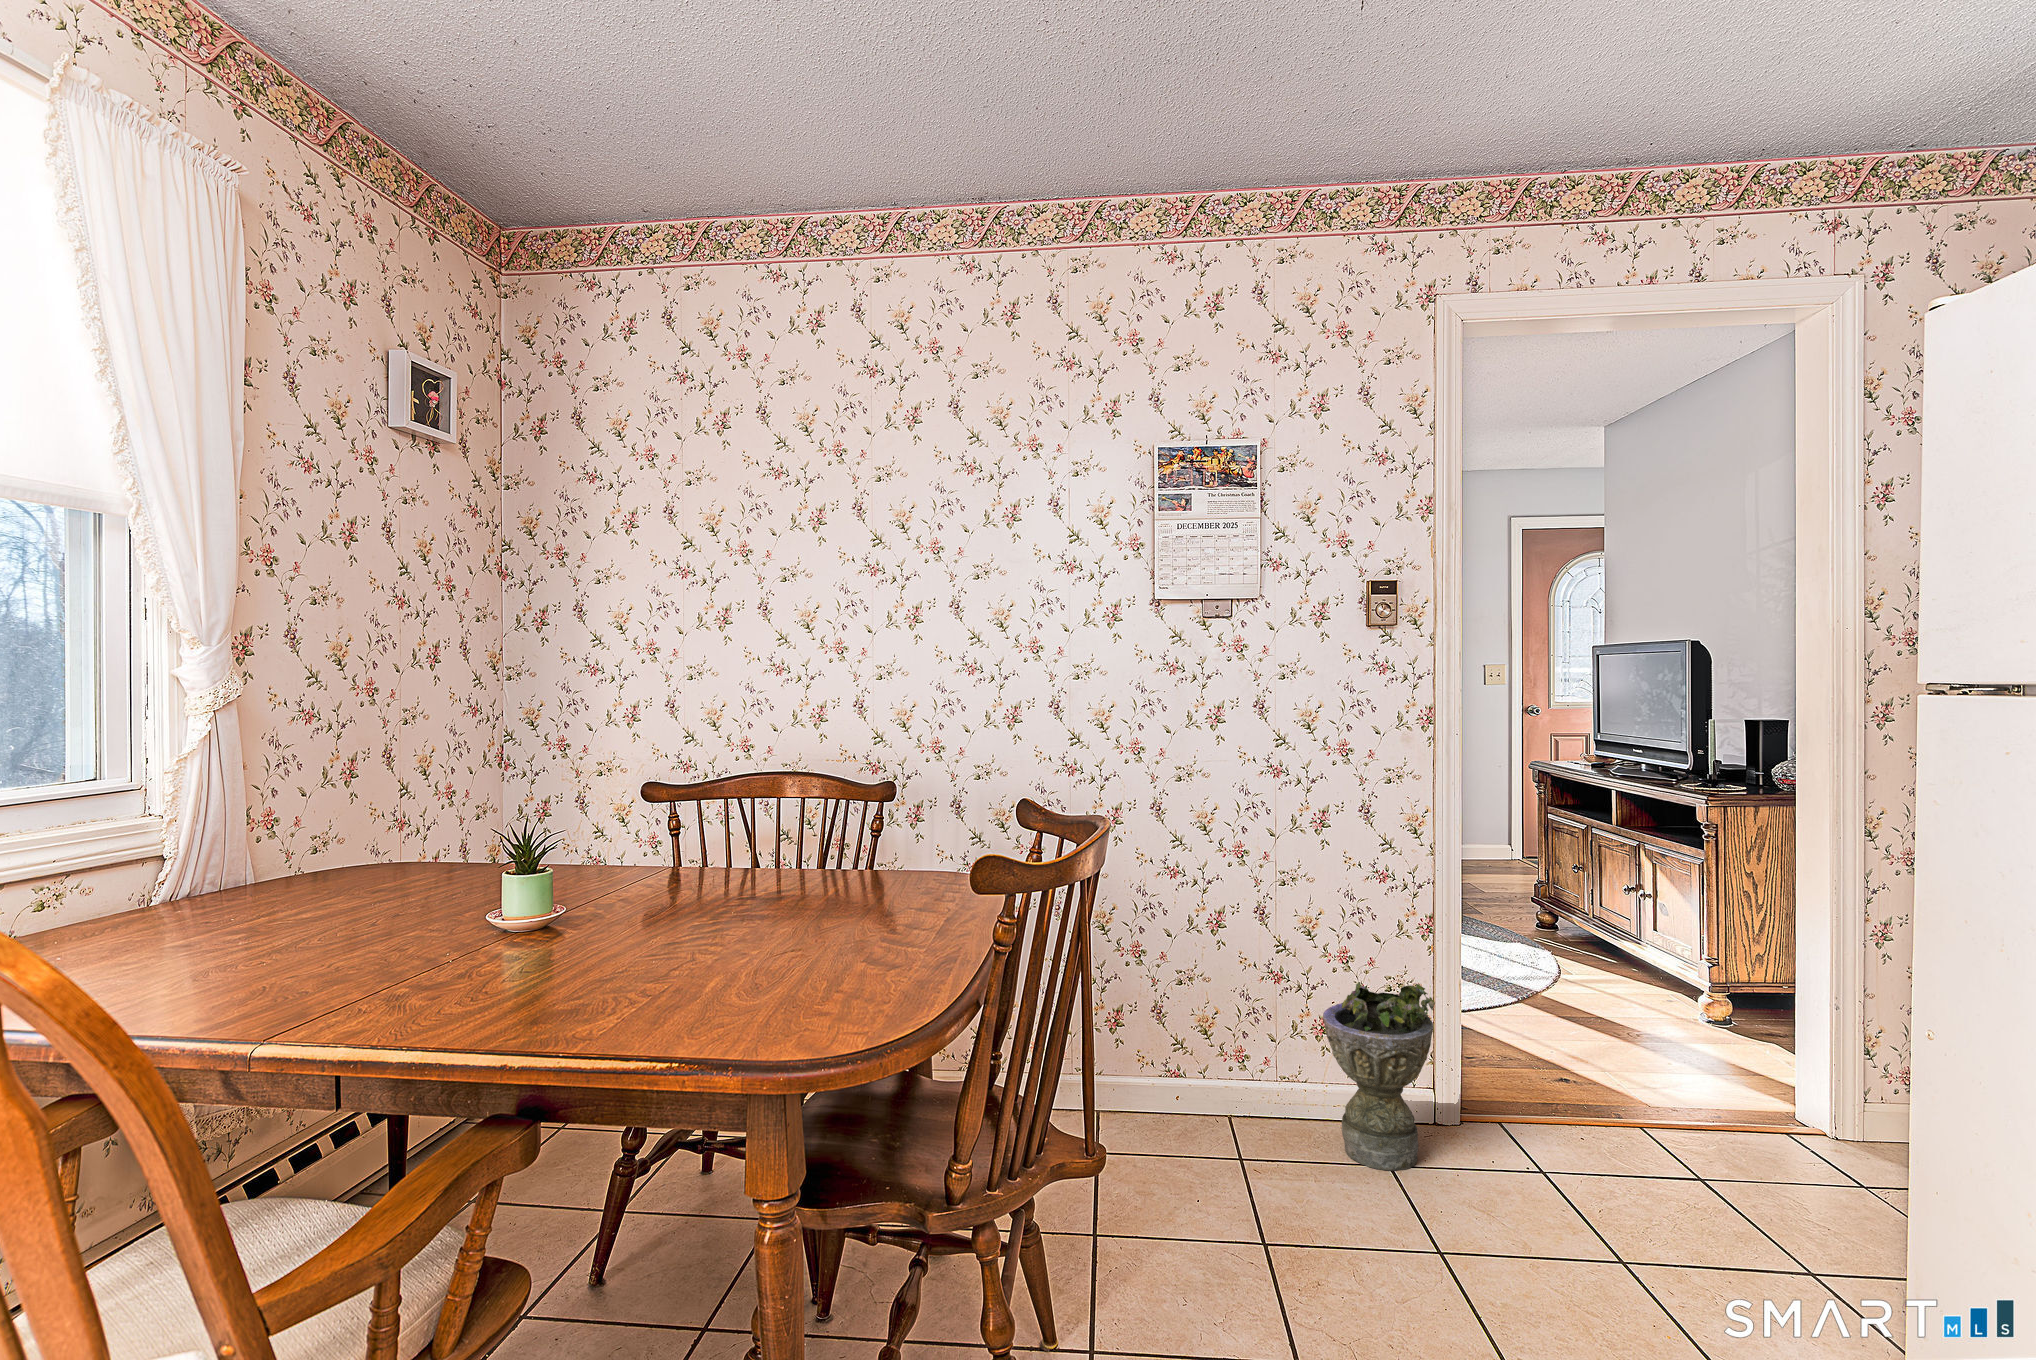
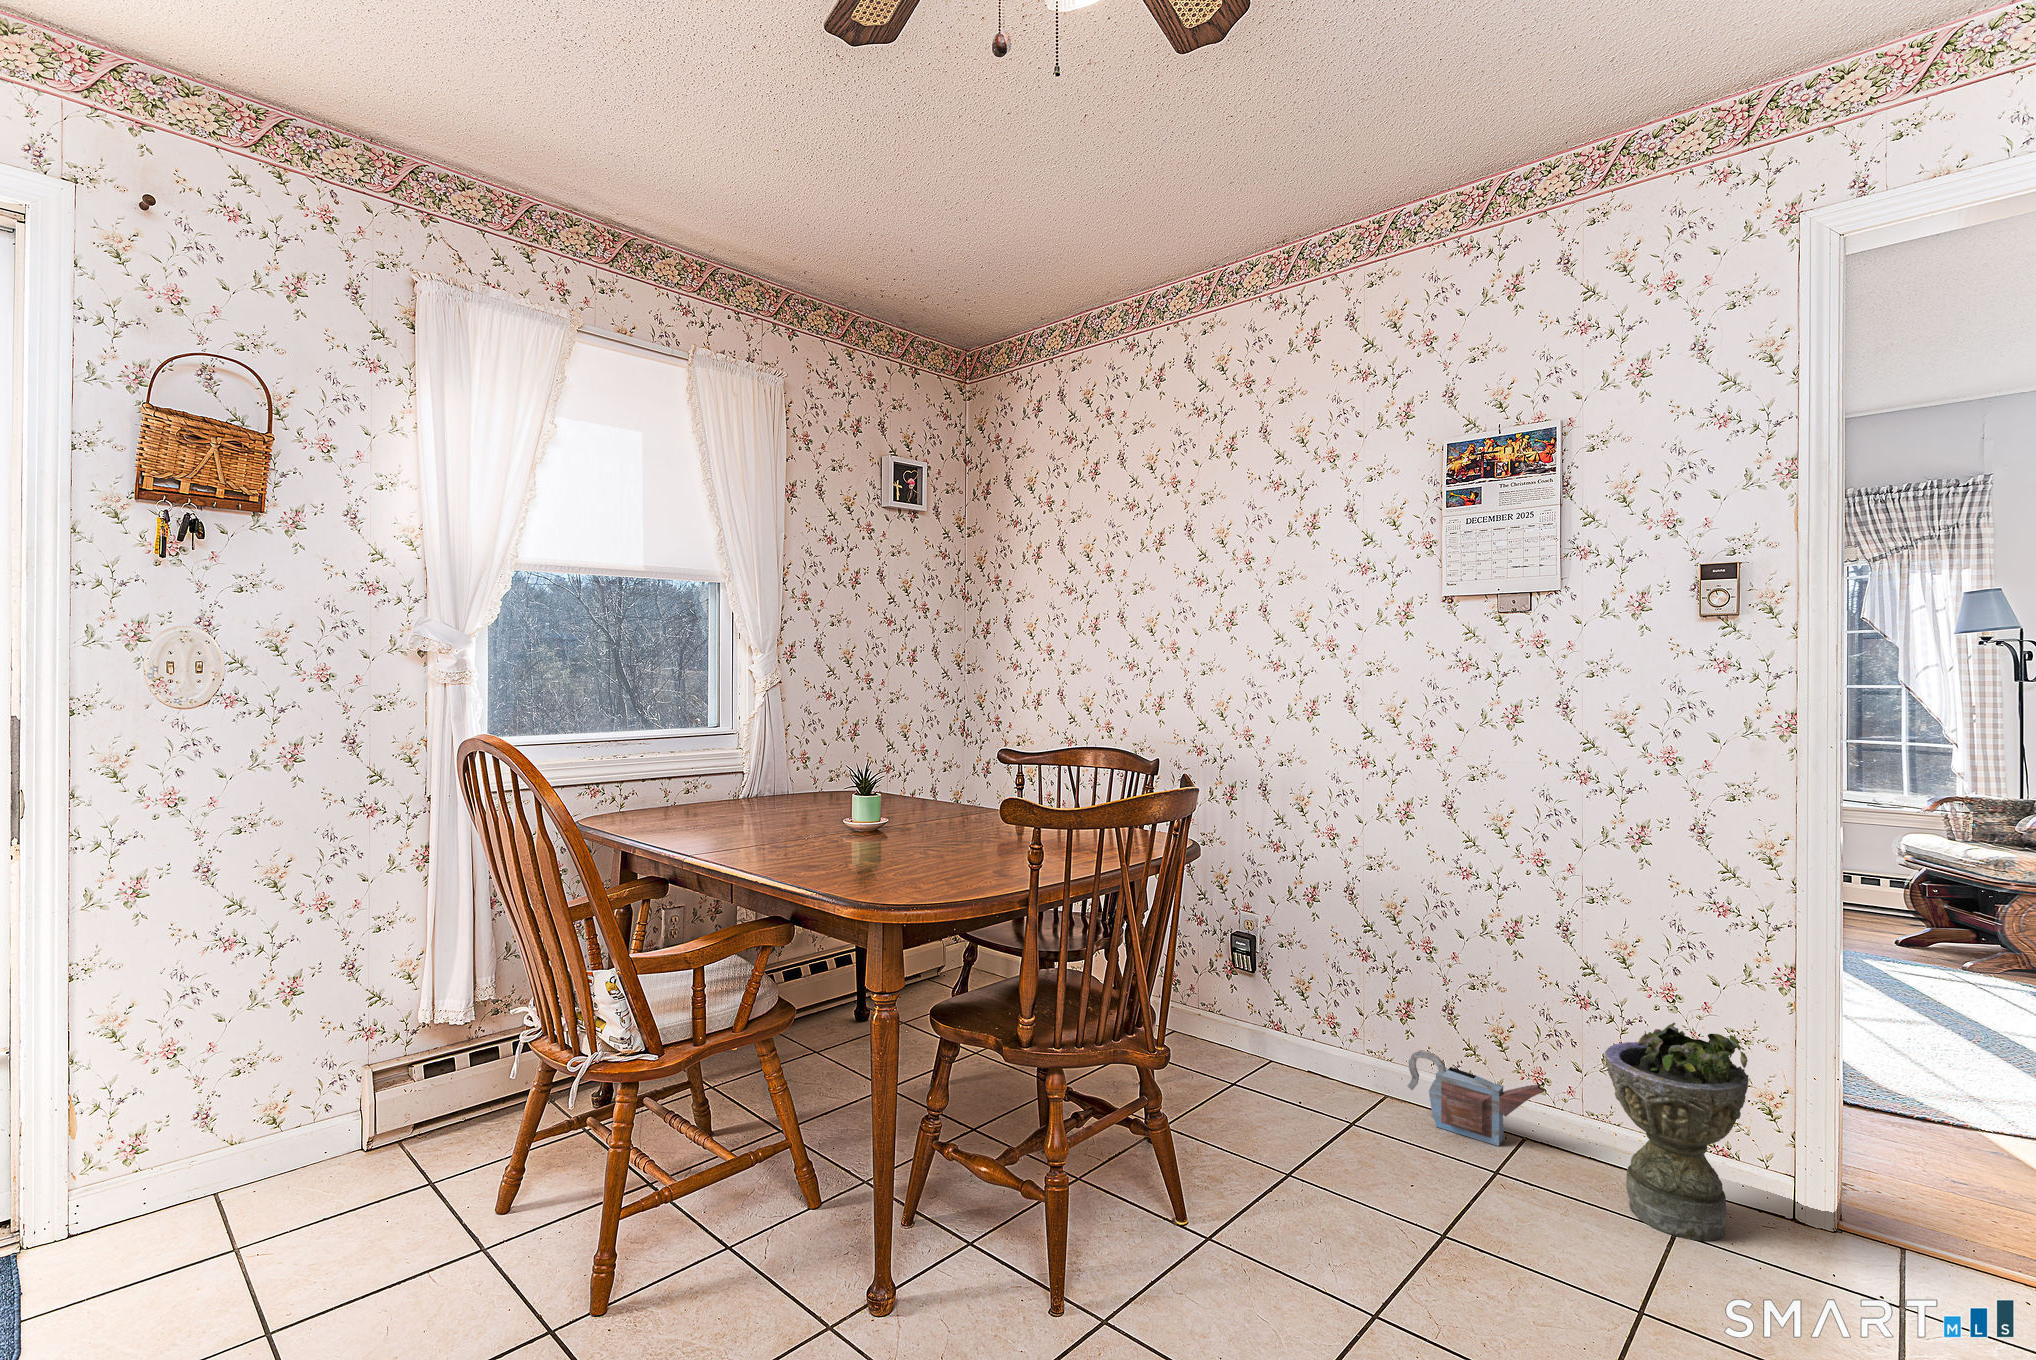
watering can: none [1133,1059,1259,1134] -> present [1407,1050,1545,1146]

